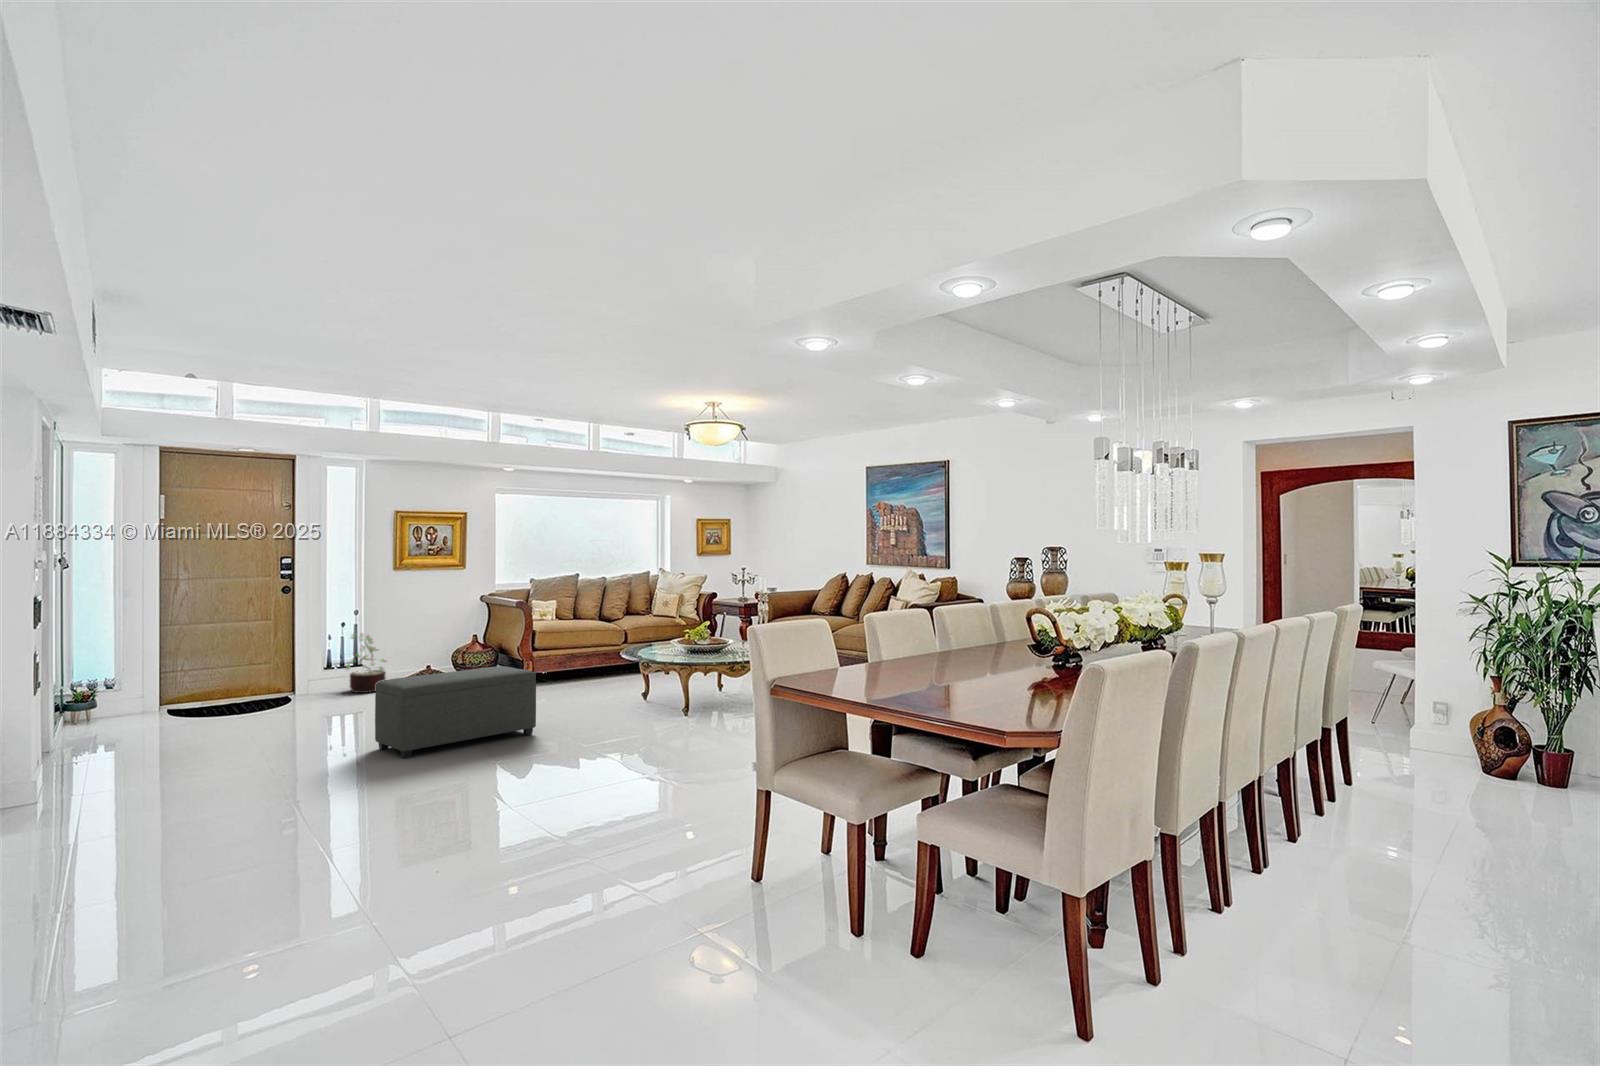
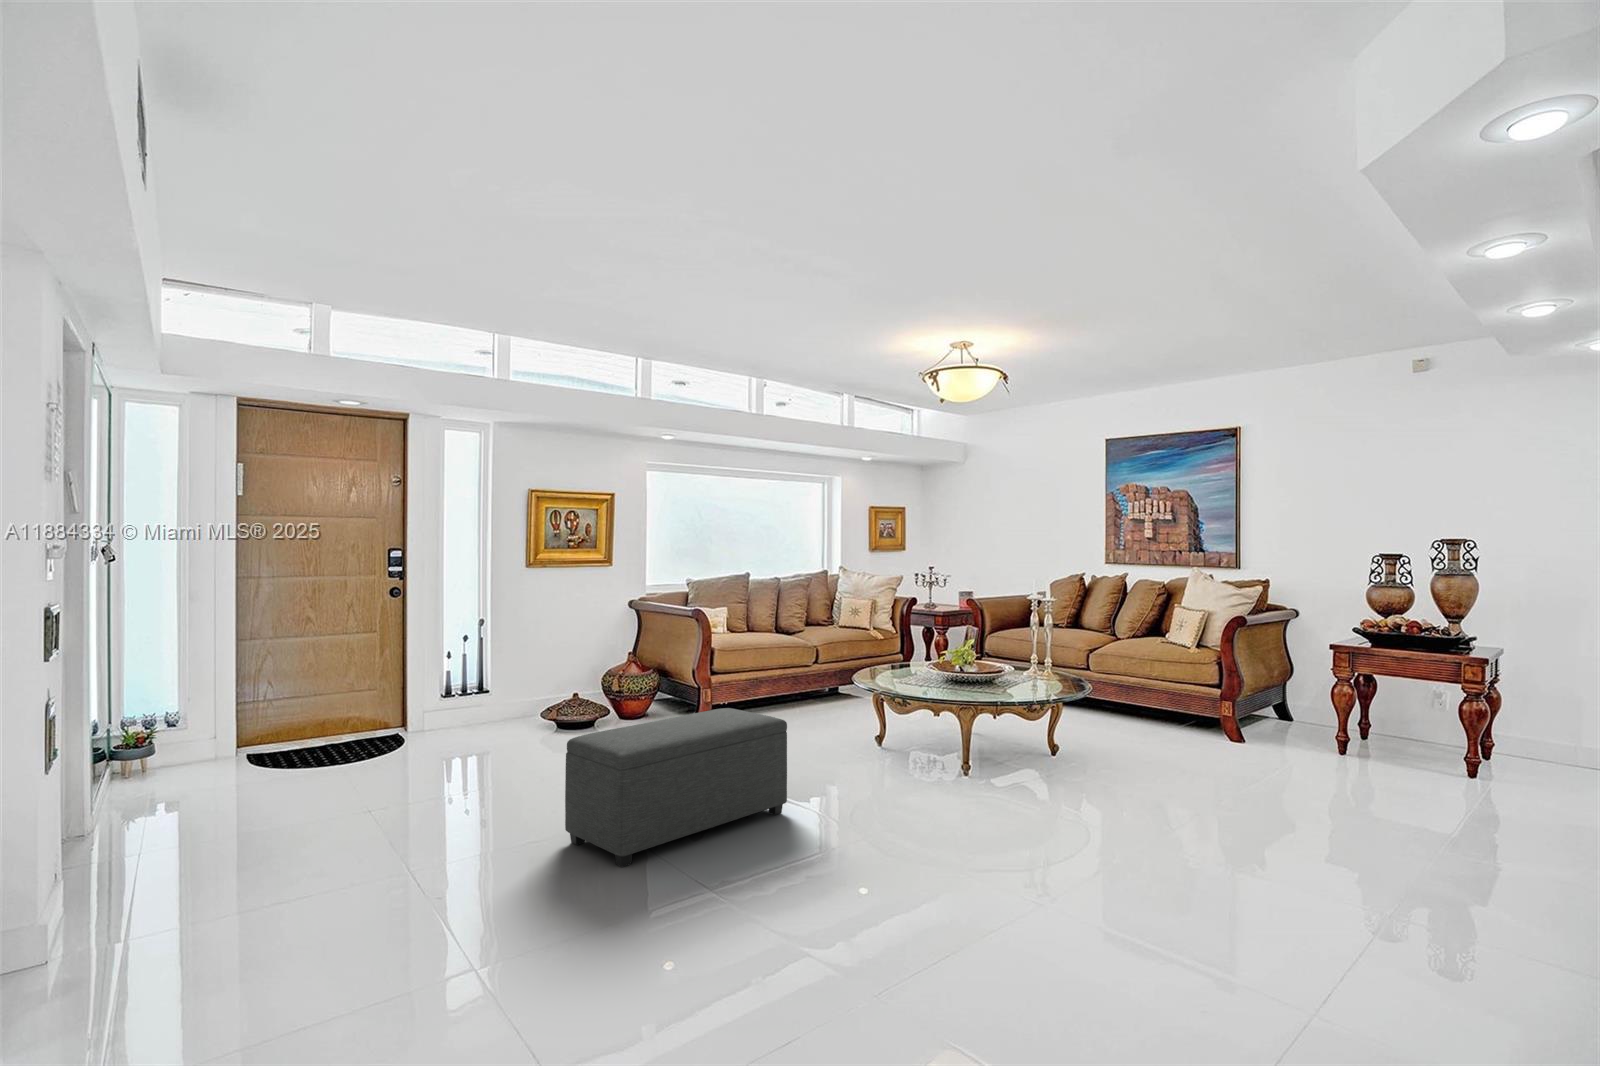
decorative plant: present [345,634,386,693] -> none [470,647,526,728]

